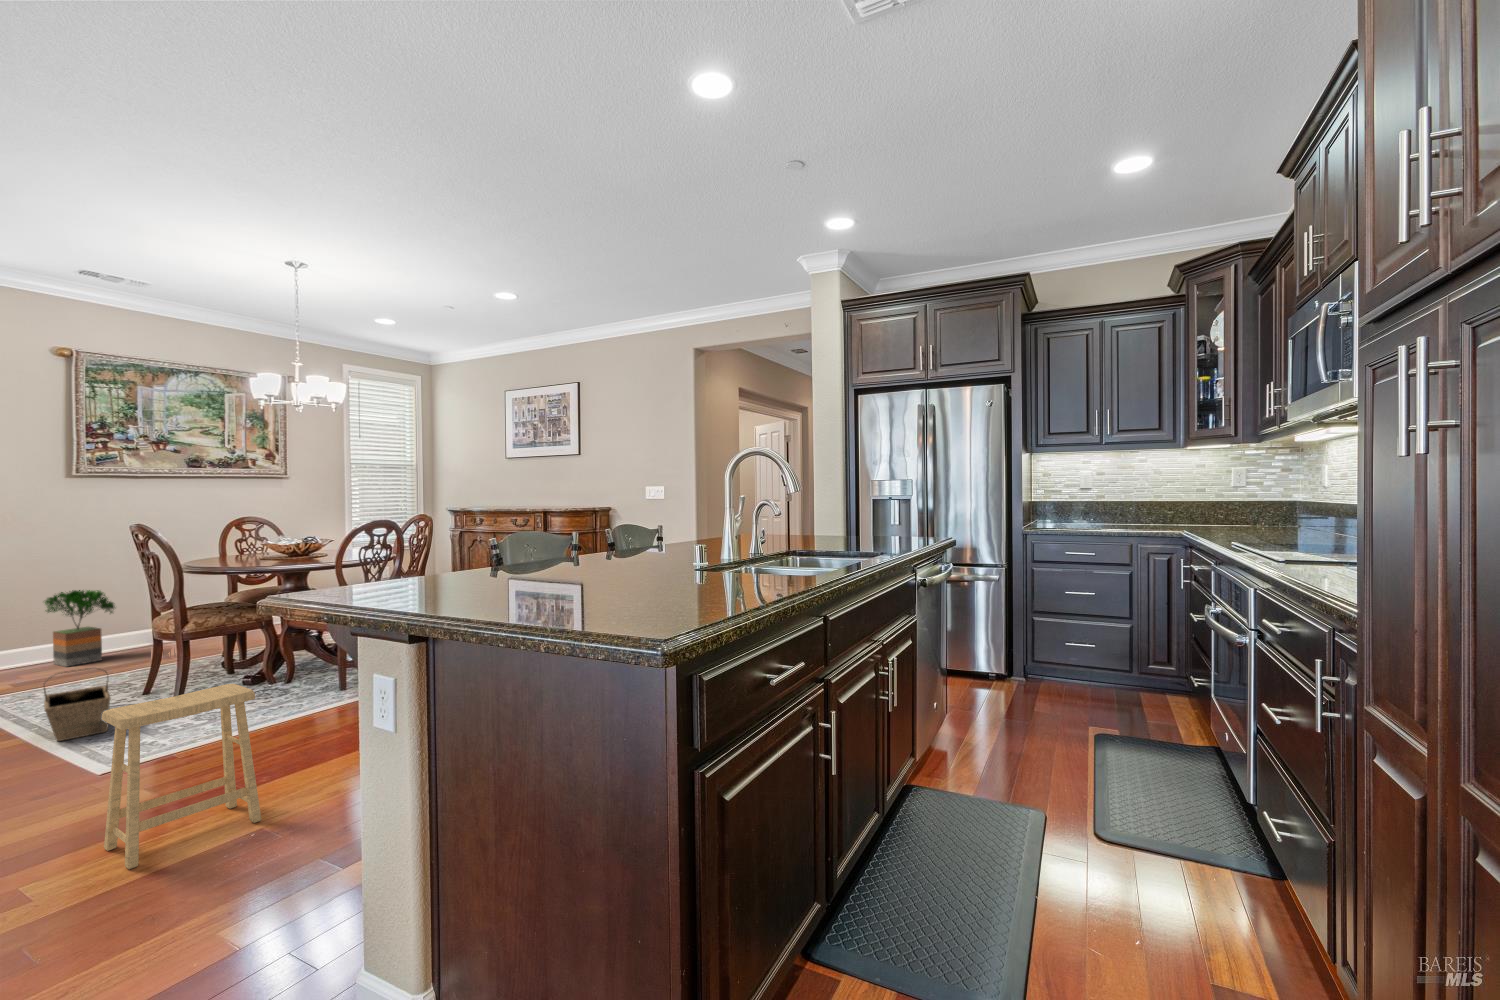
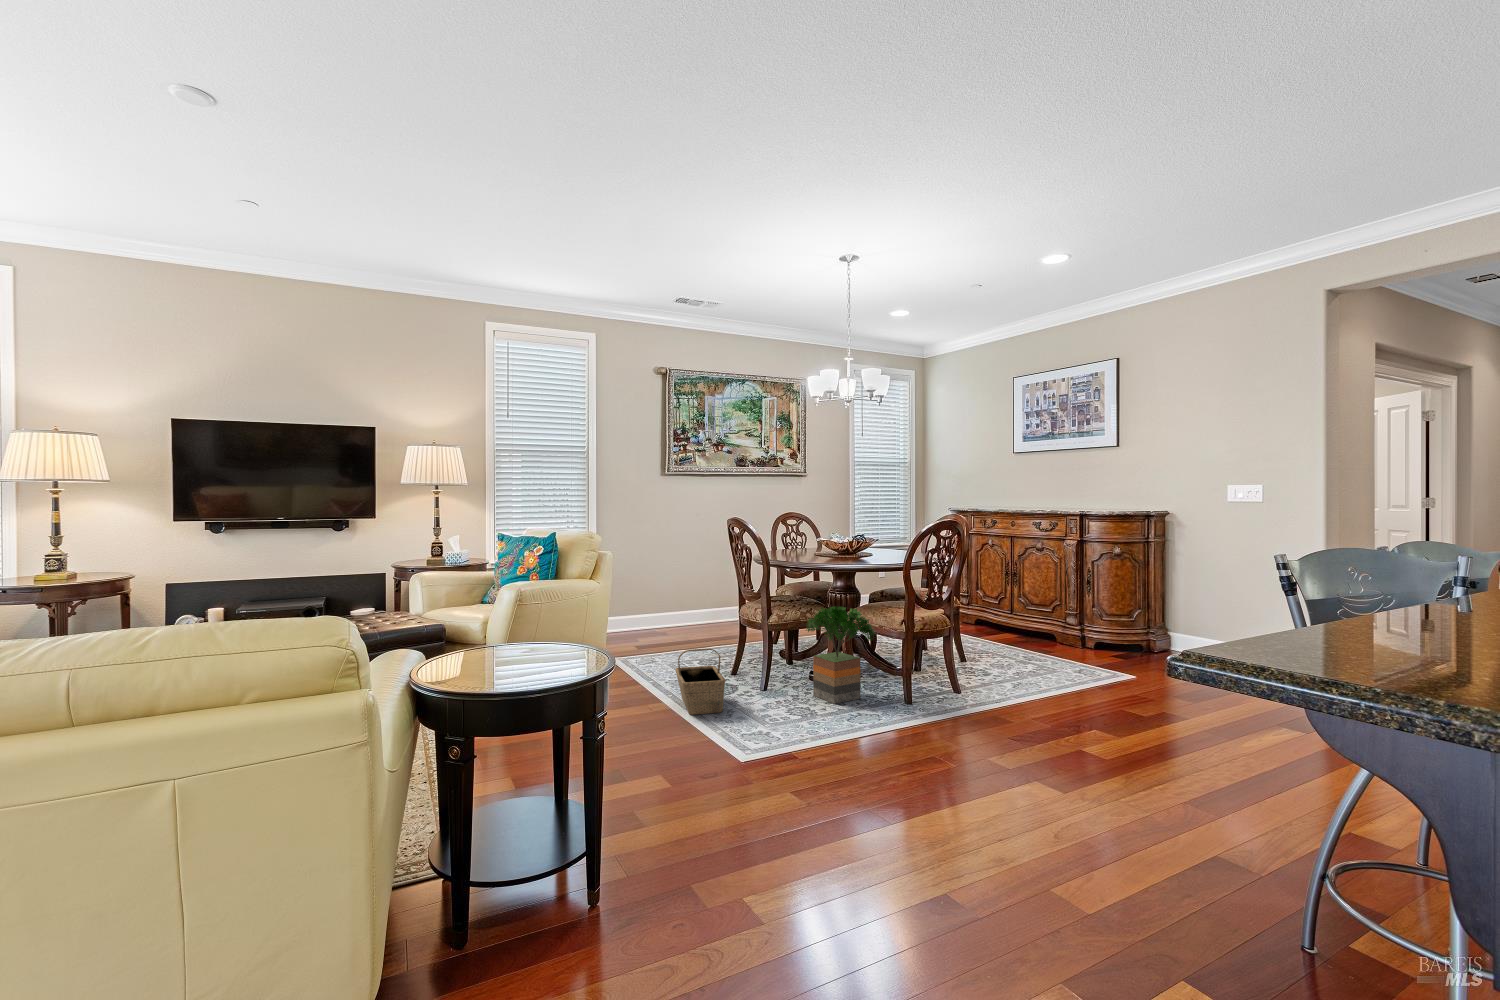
potted tree: present [45,590,115,667] -> present [806,607,875,704]
footstool: present [102,684,261,869] -> none [793,702,939,910]

